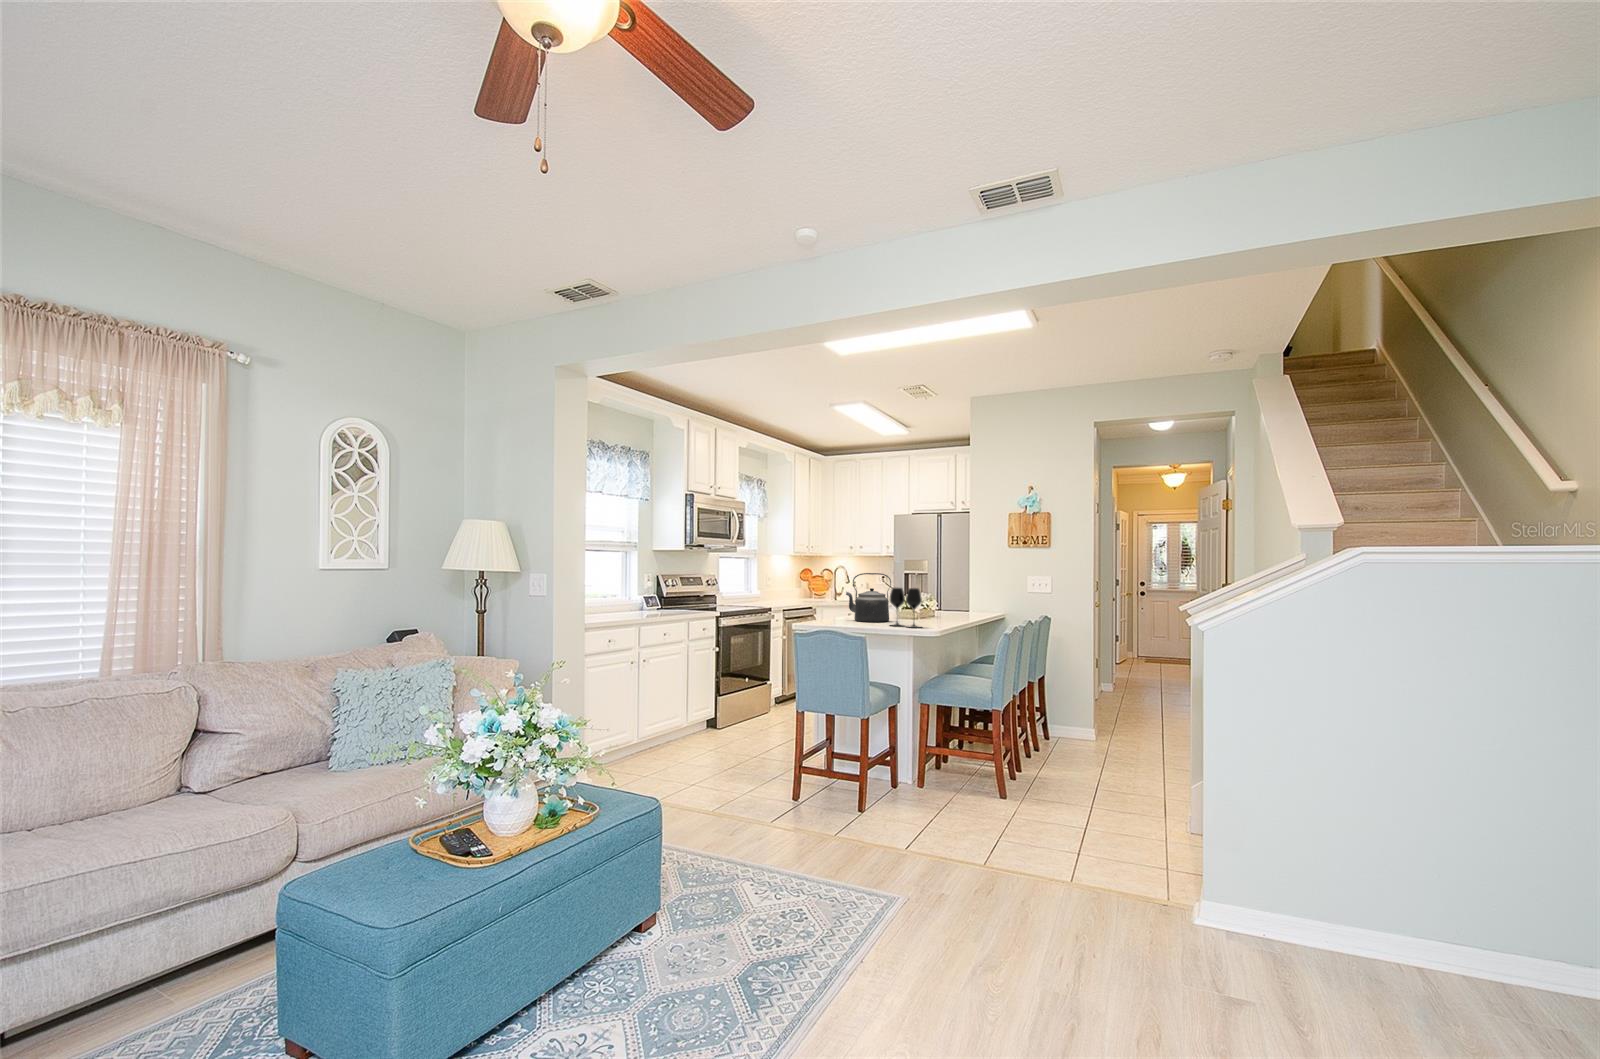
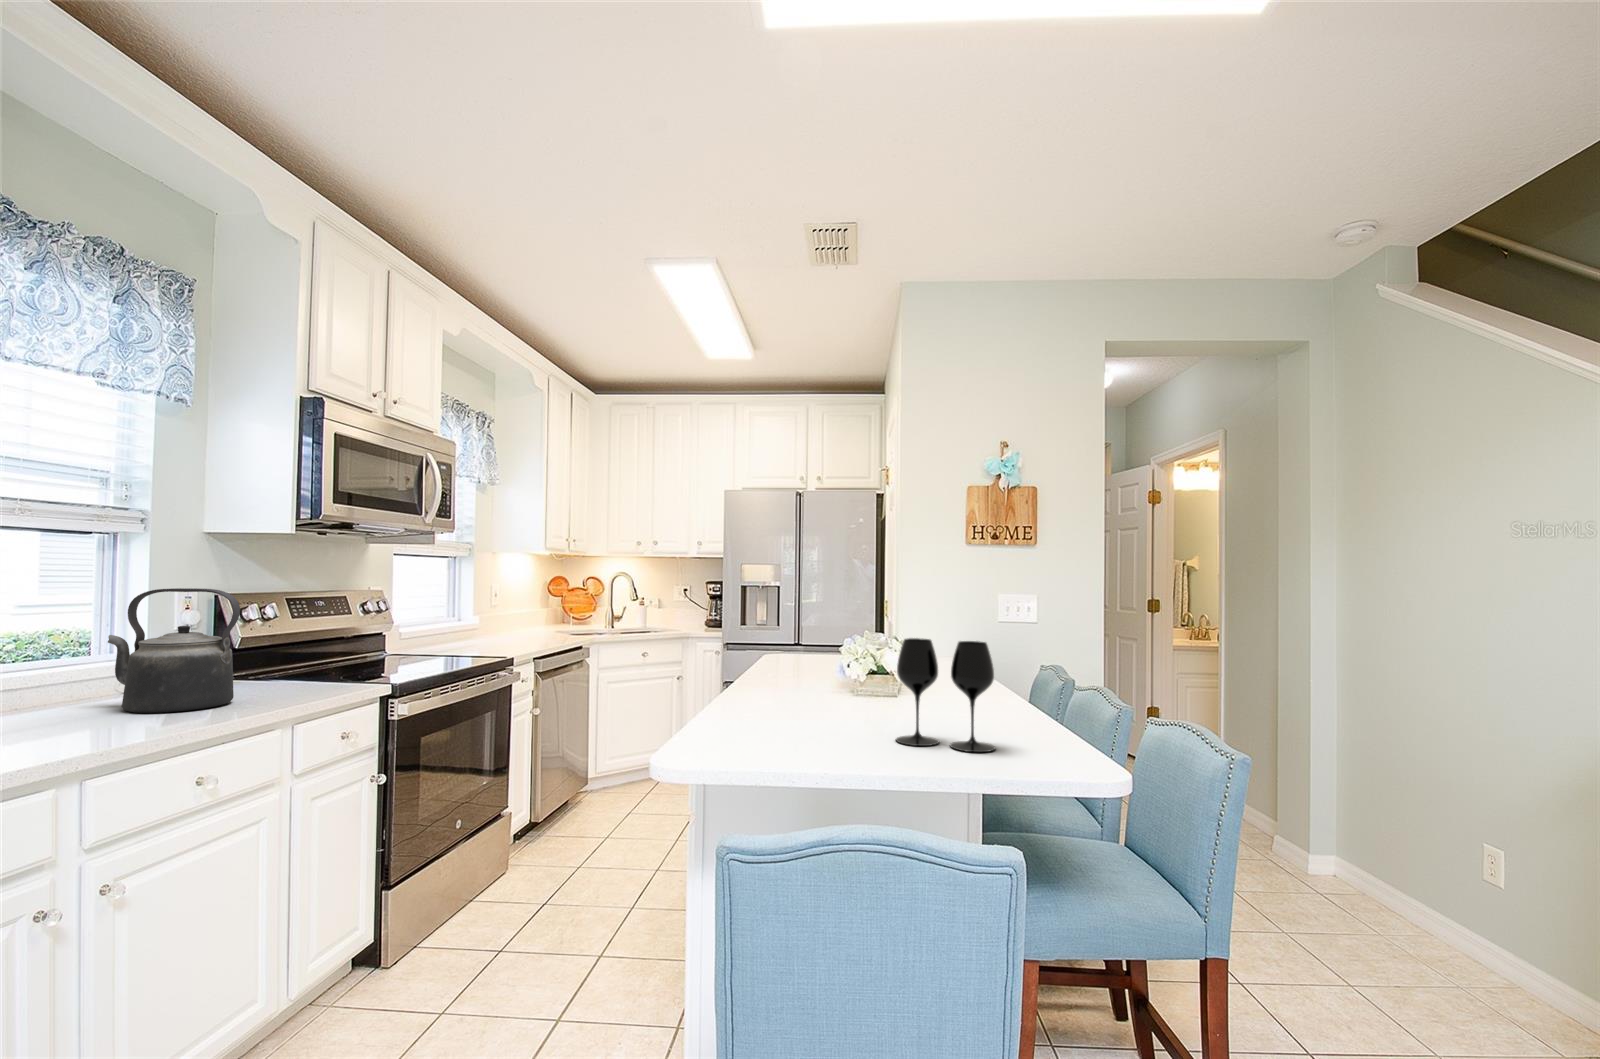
kettle: present [846,573,891,622] -> present [108,588,240,713]

